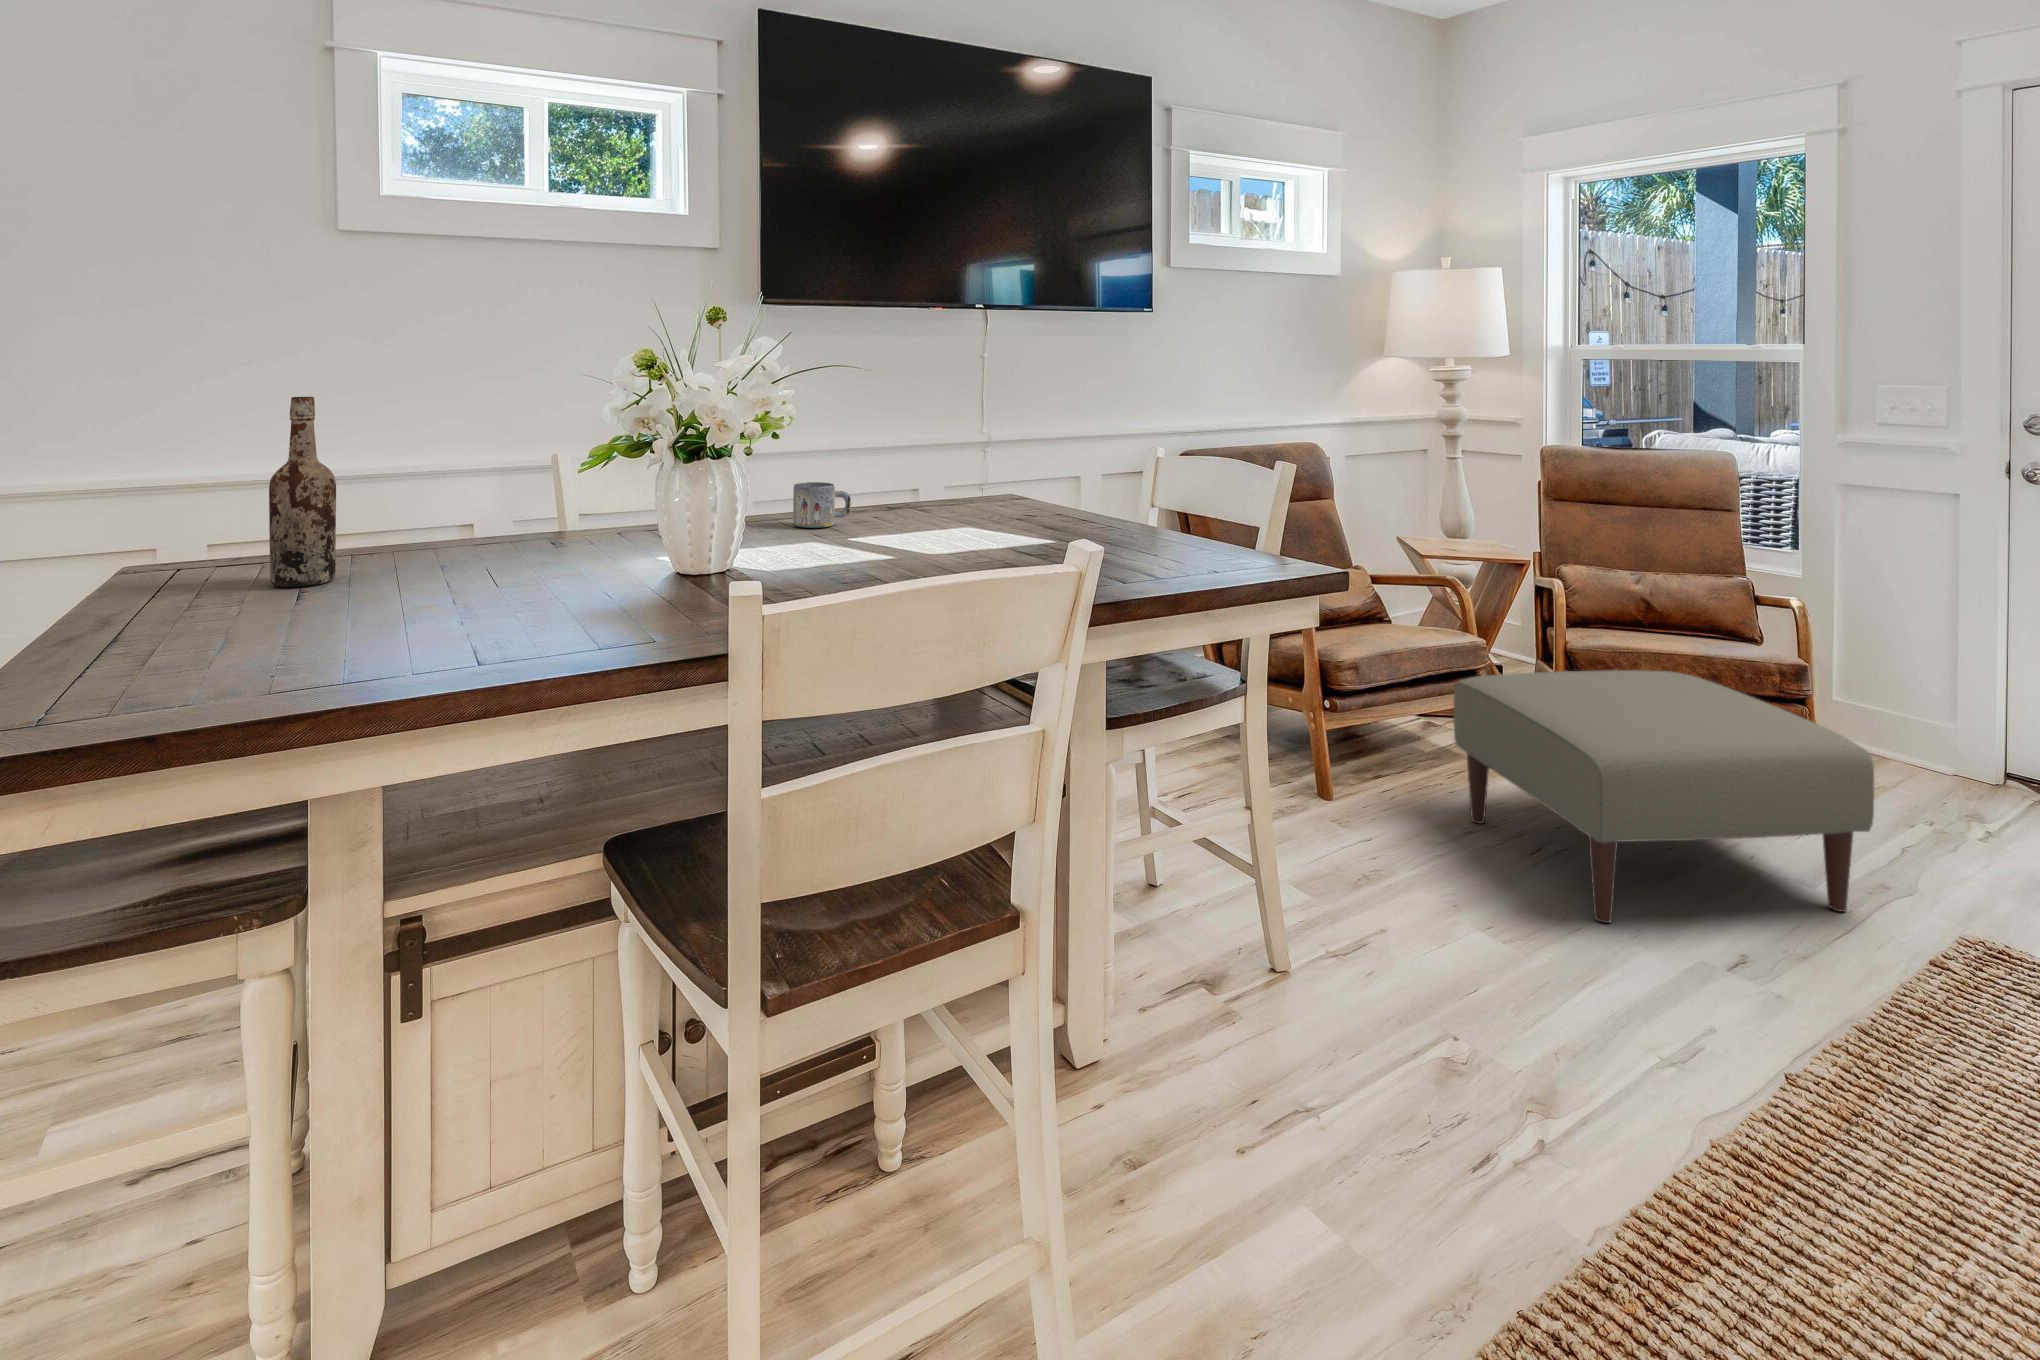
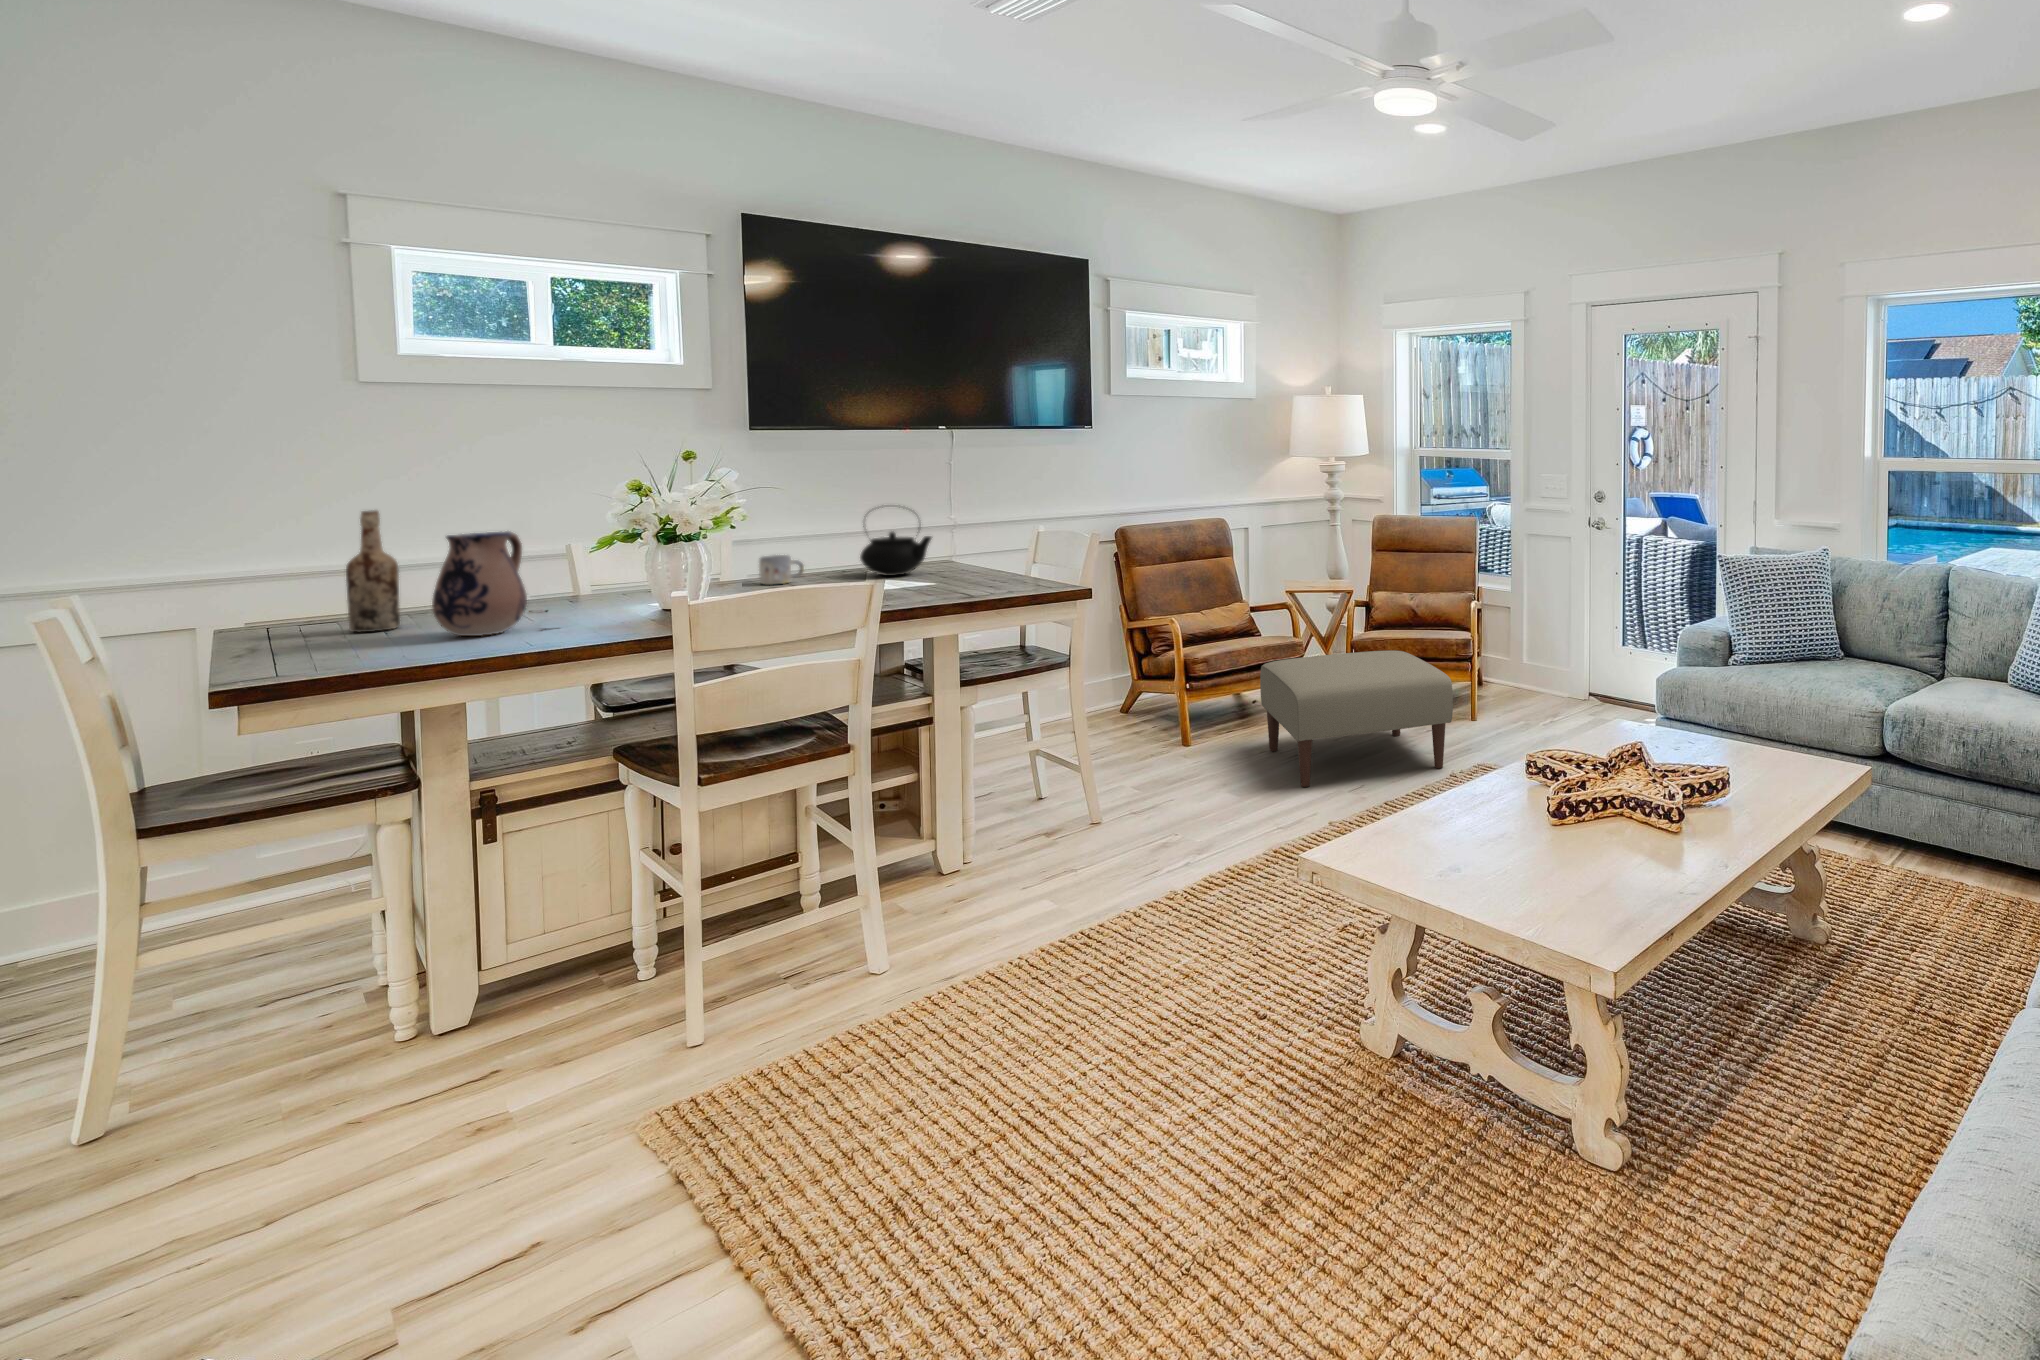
teapot: none [921,410,1026,520] -> present [860,526,931,576]
ceramic pitcher: none [361,434,492,611] -> present [432,531,527,636]

